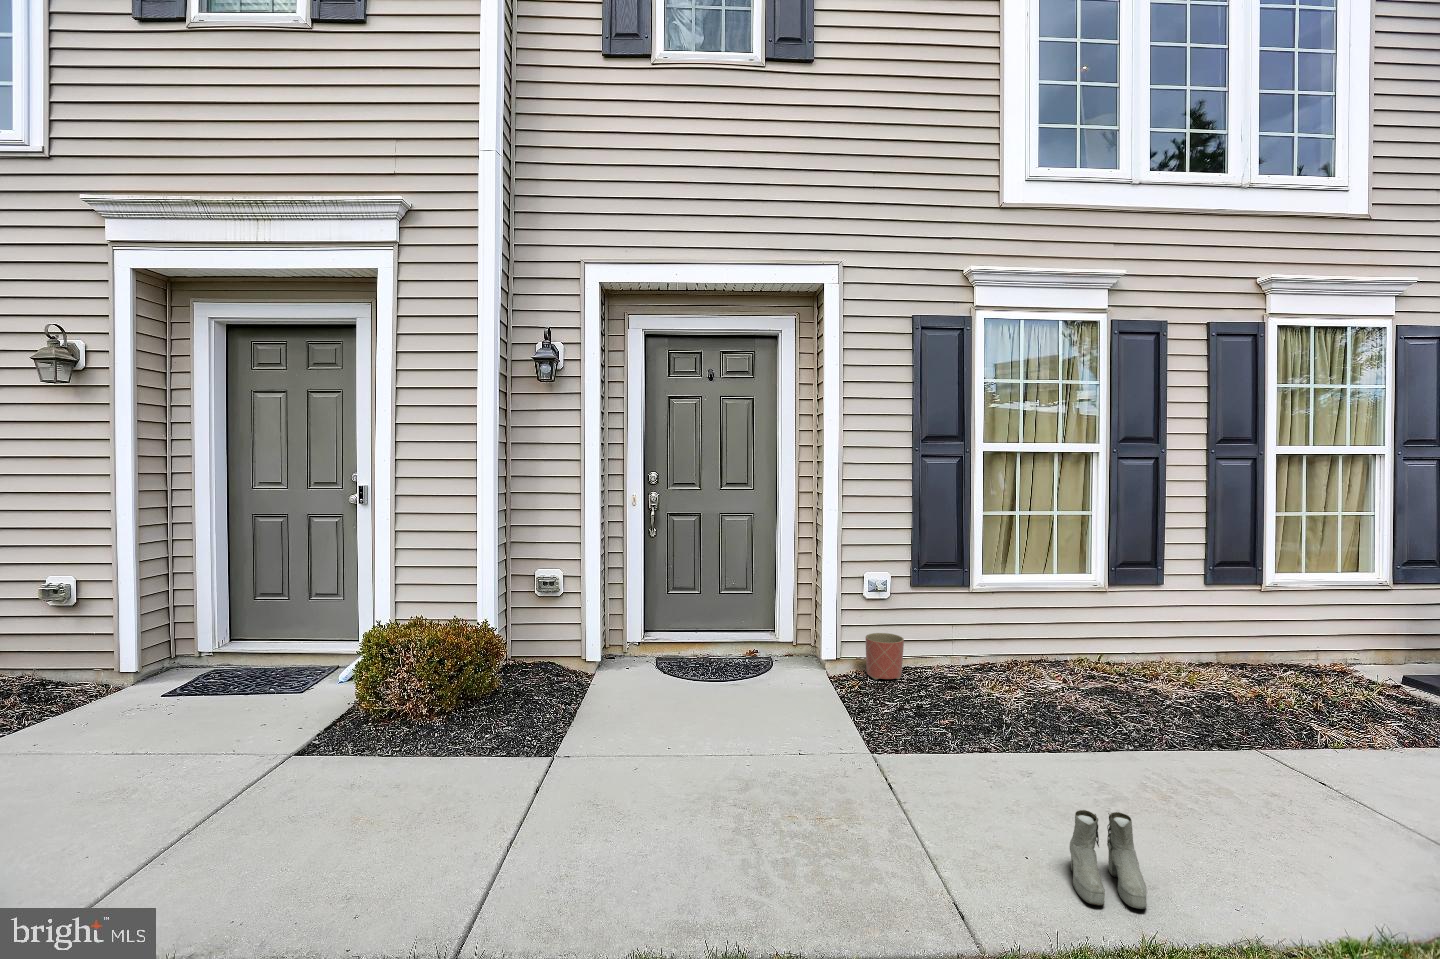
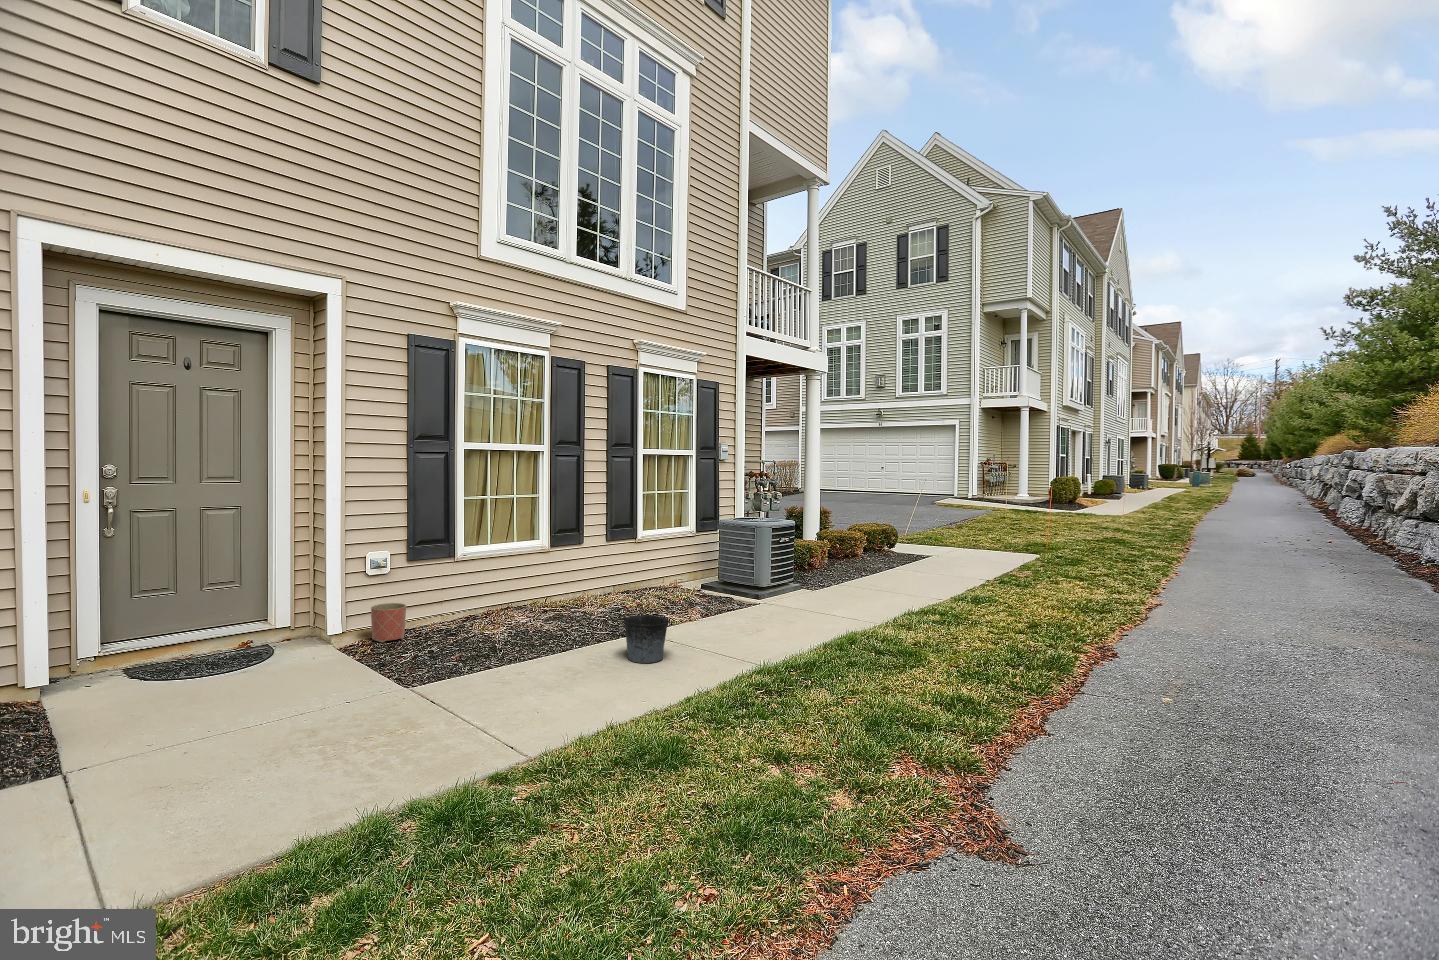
bucket: none [1212,724,1322,823] -> present [621,615,671,663]
boots: present [1070,810,1147,909] -> none [557,668,600,720]

